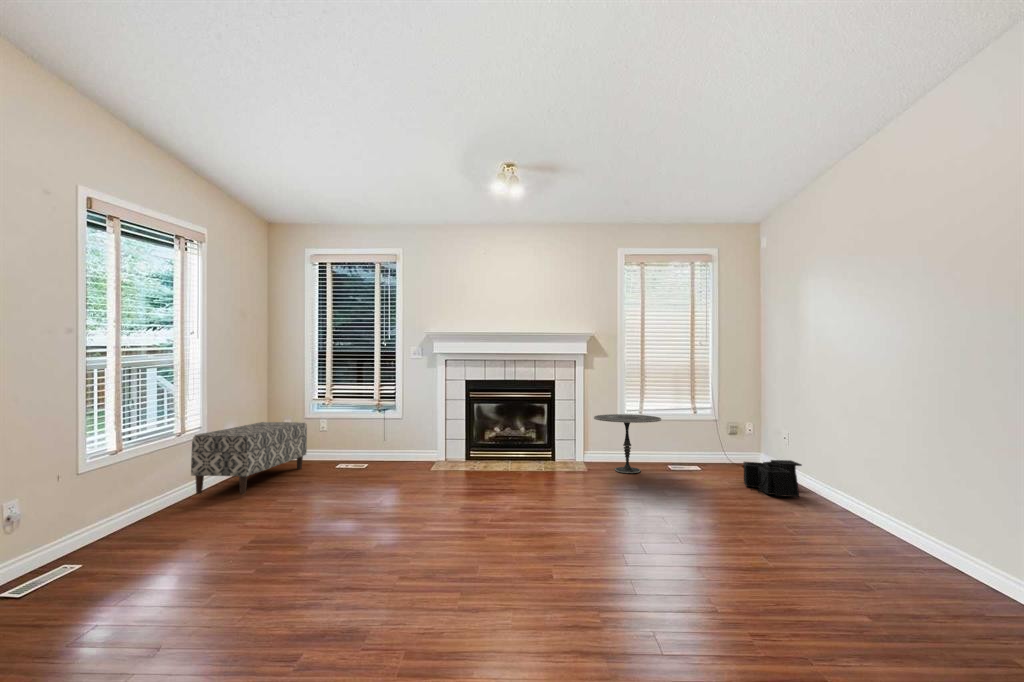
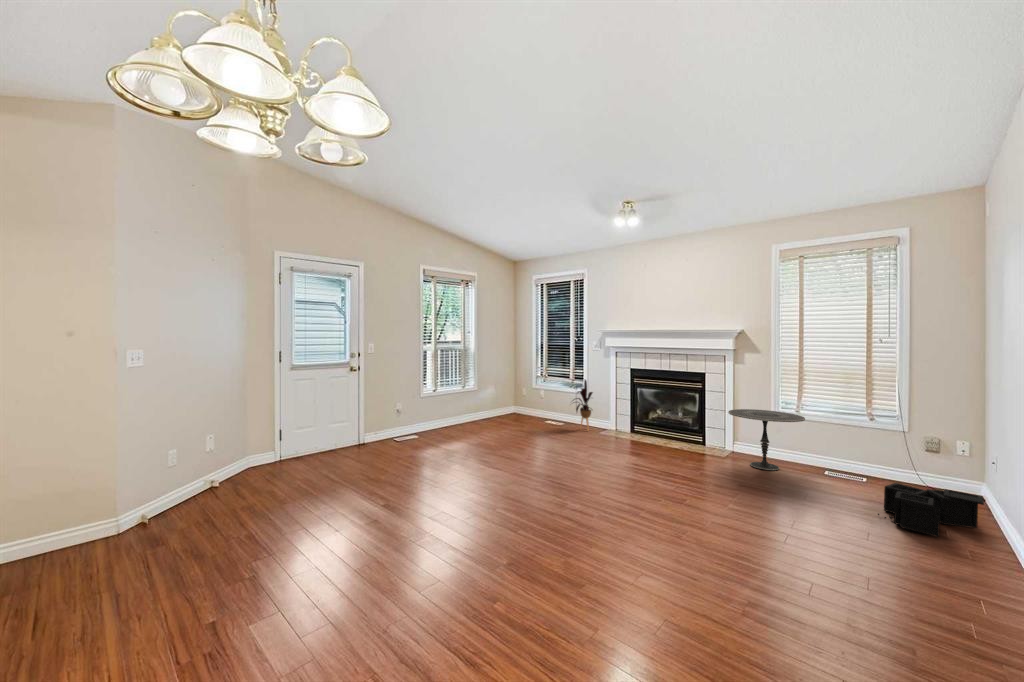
house plant: none [384,397,422,468] -> present [576,380,593,431]
bench: present [191,422,307,495] -> none [459,388,529,429]

